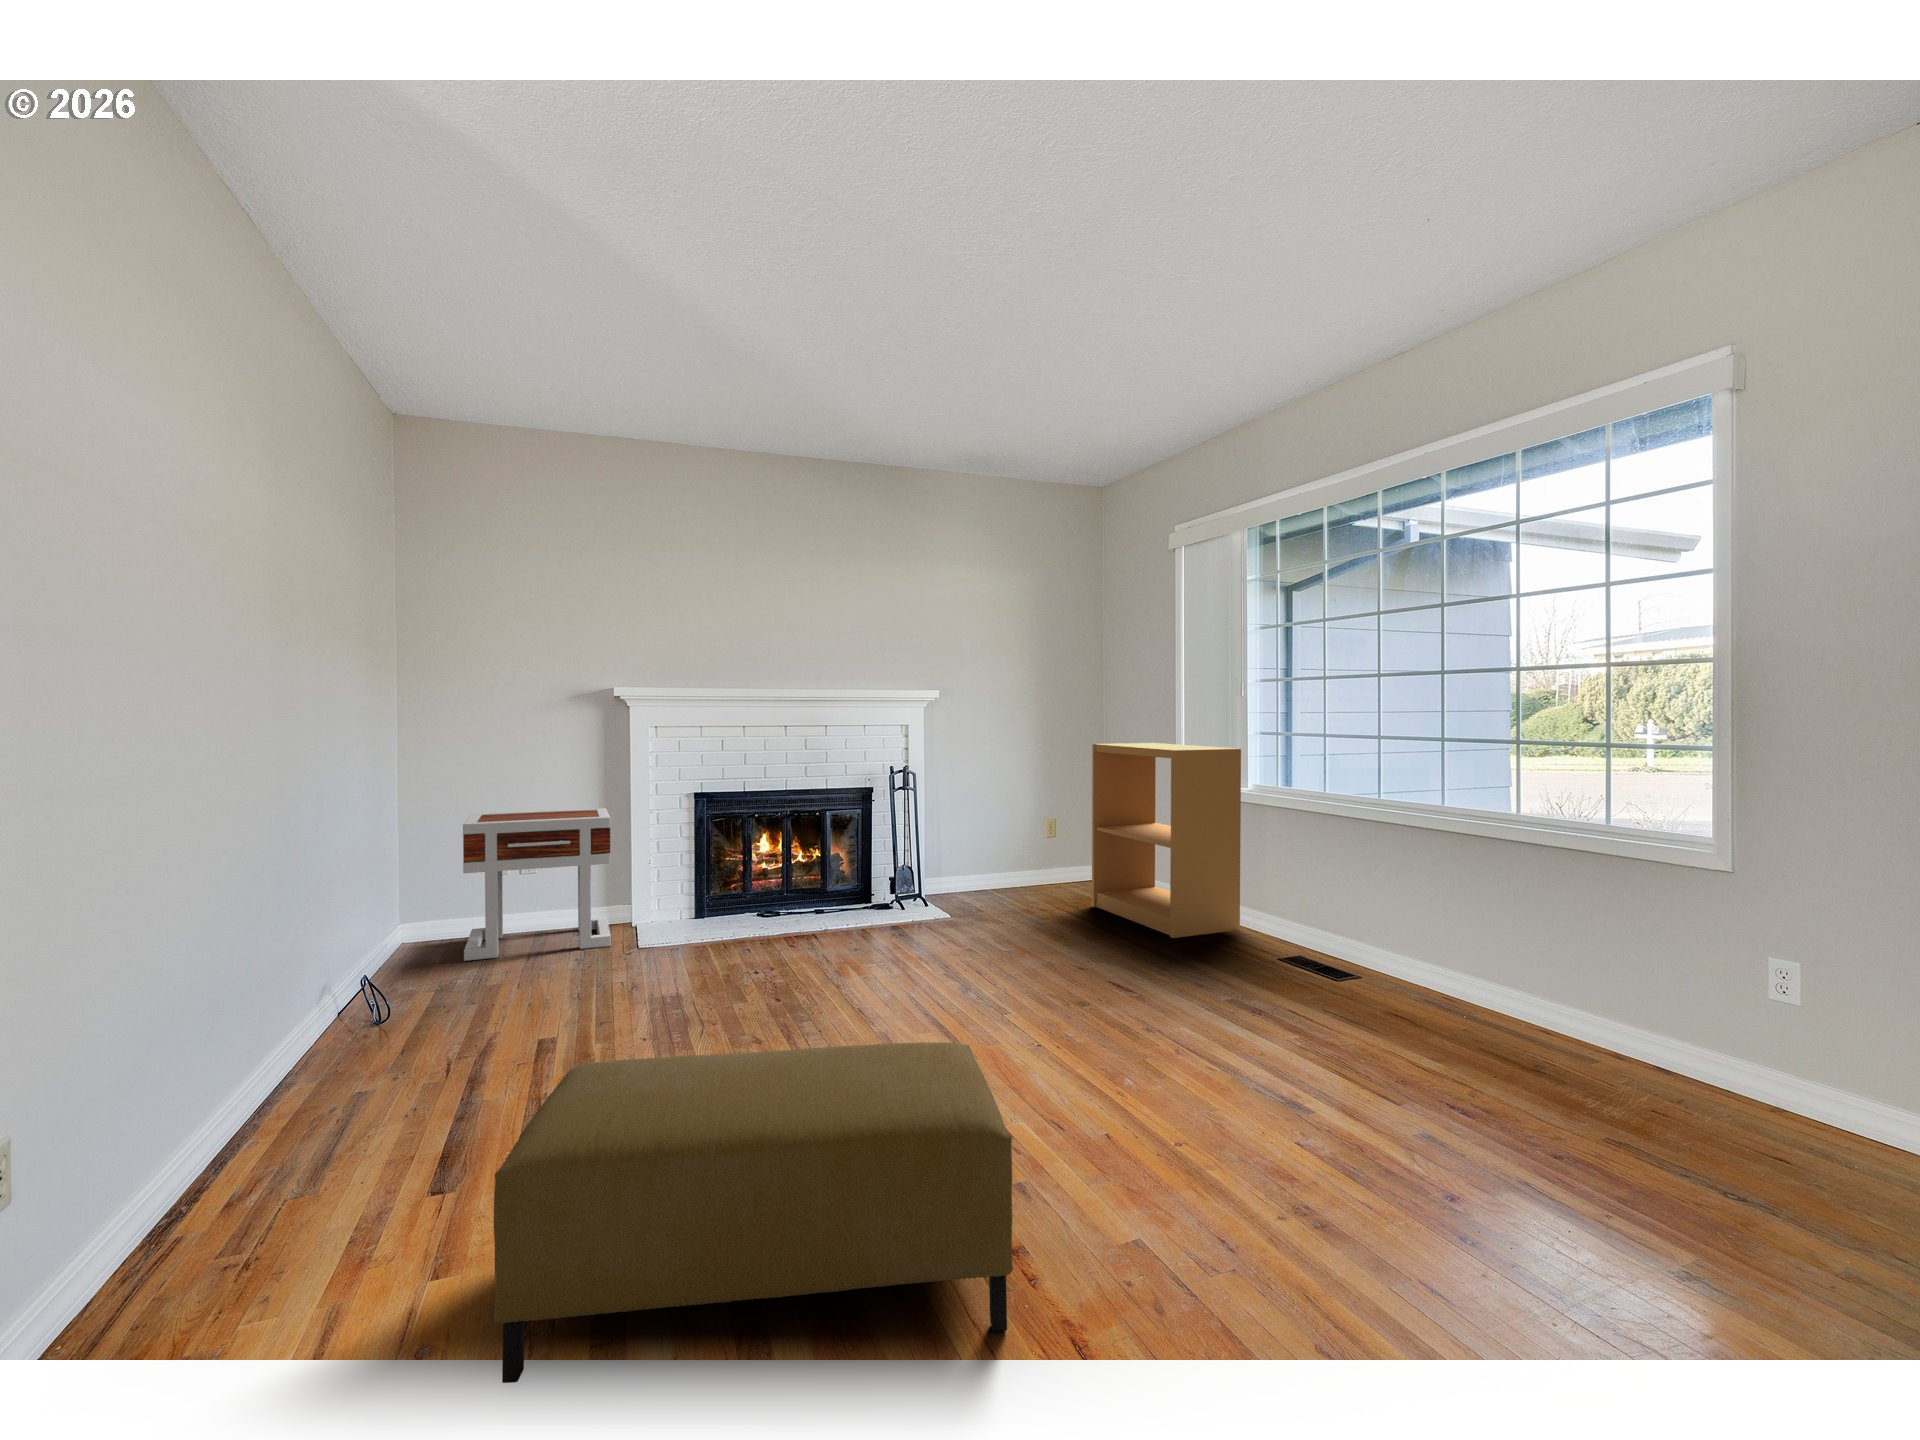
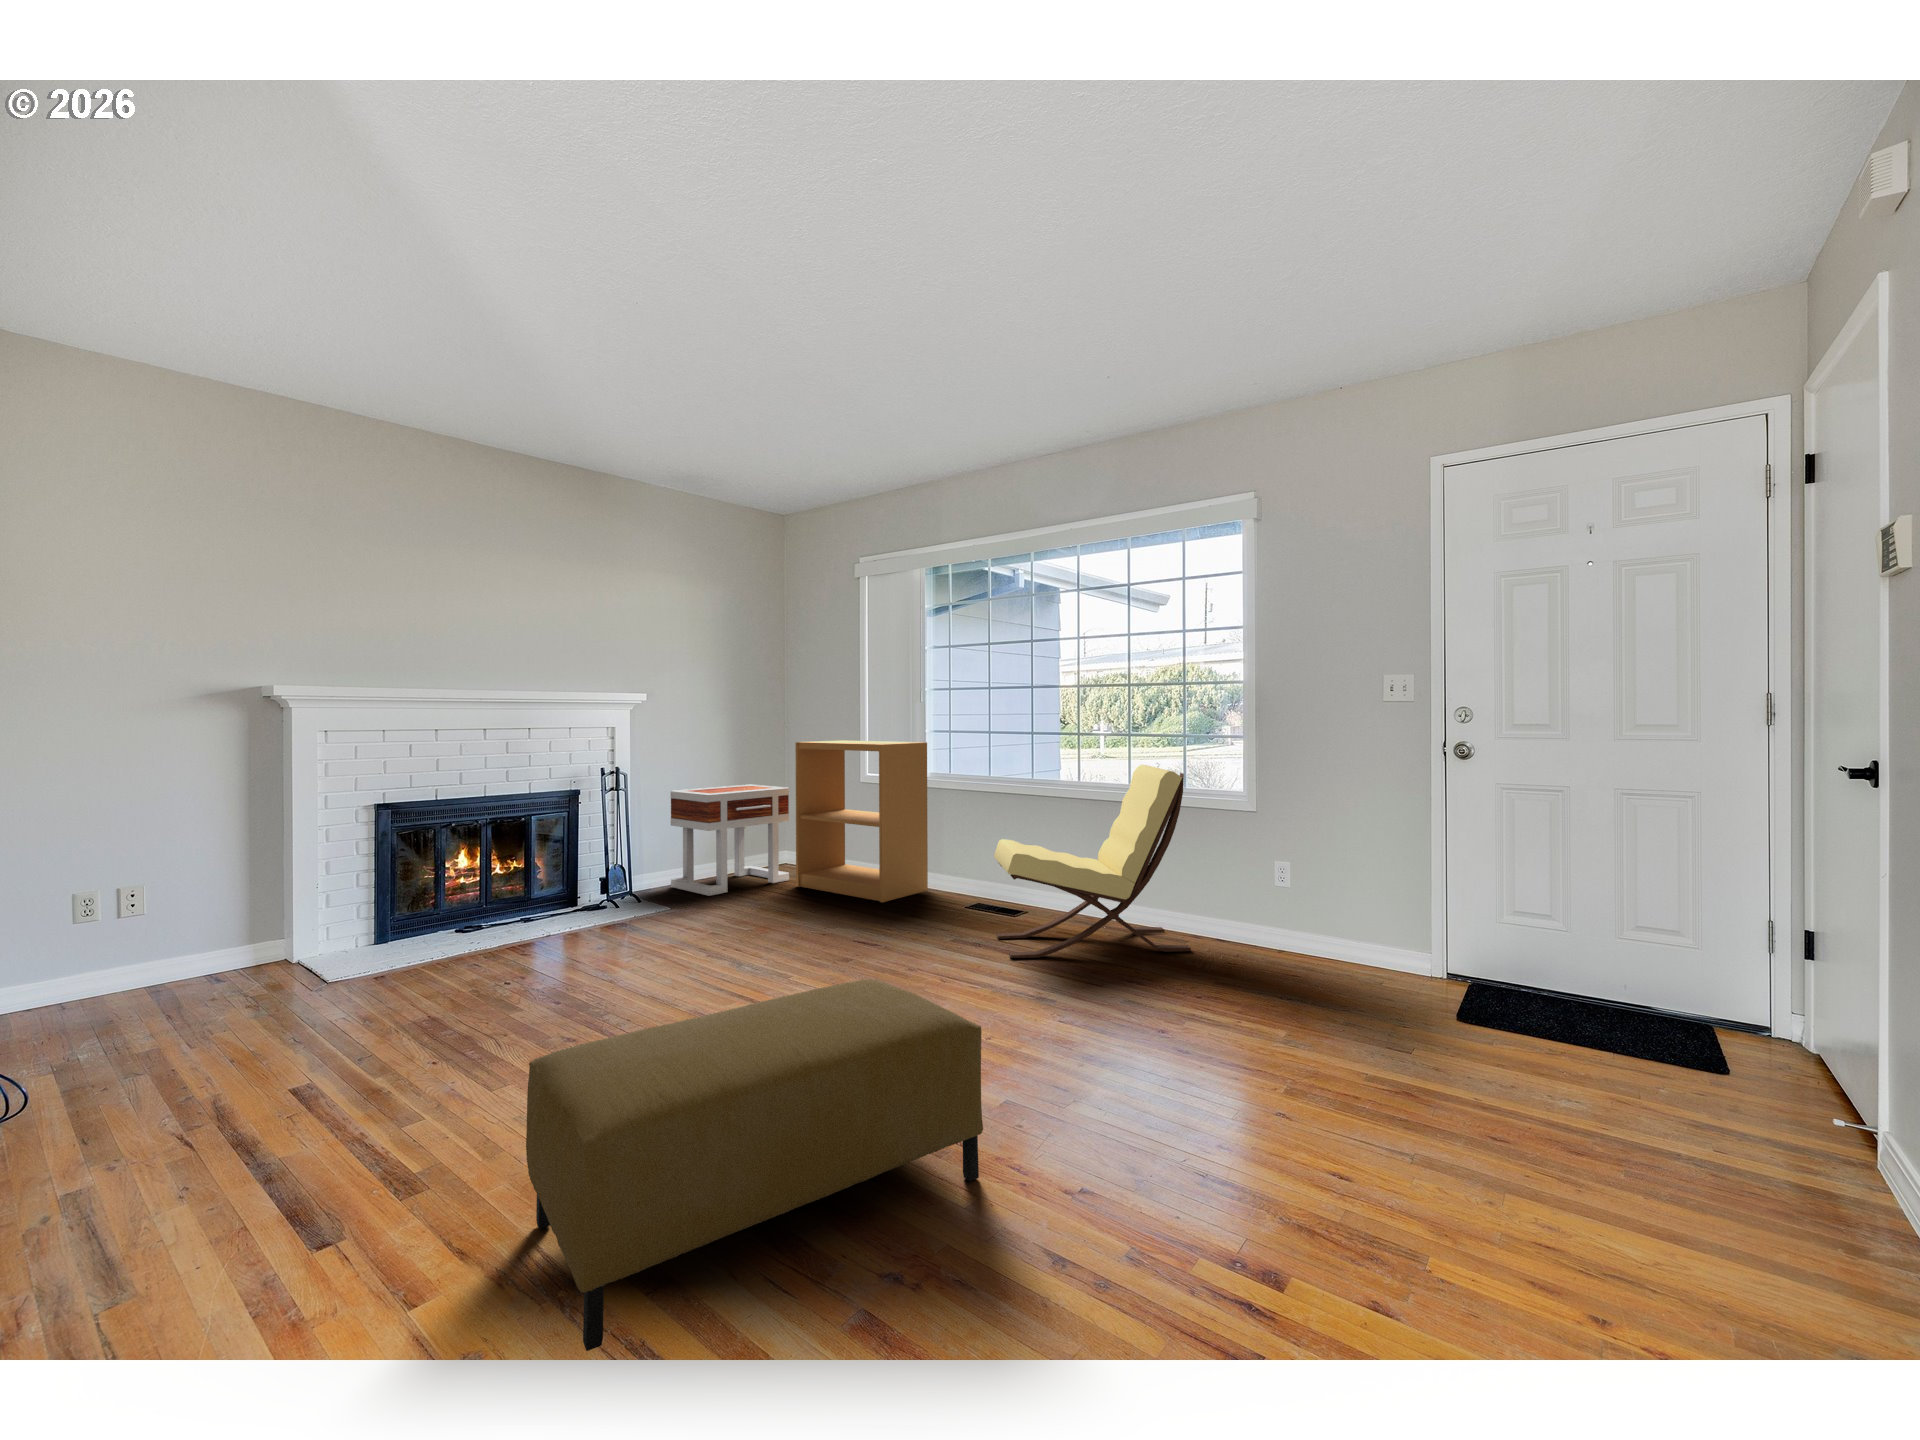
lounge chair: none [1275,792,1568,1075] -> present [994,765,1191,958]
side table: present [463,808,611,961] -> present [671,785,789,896]

